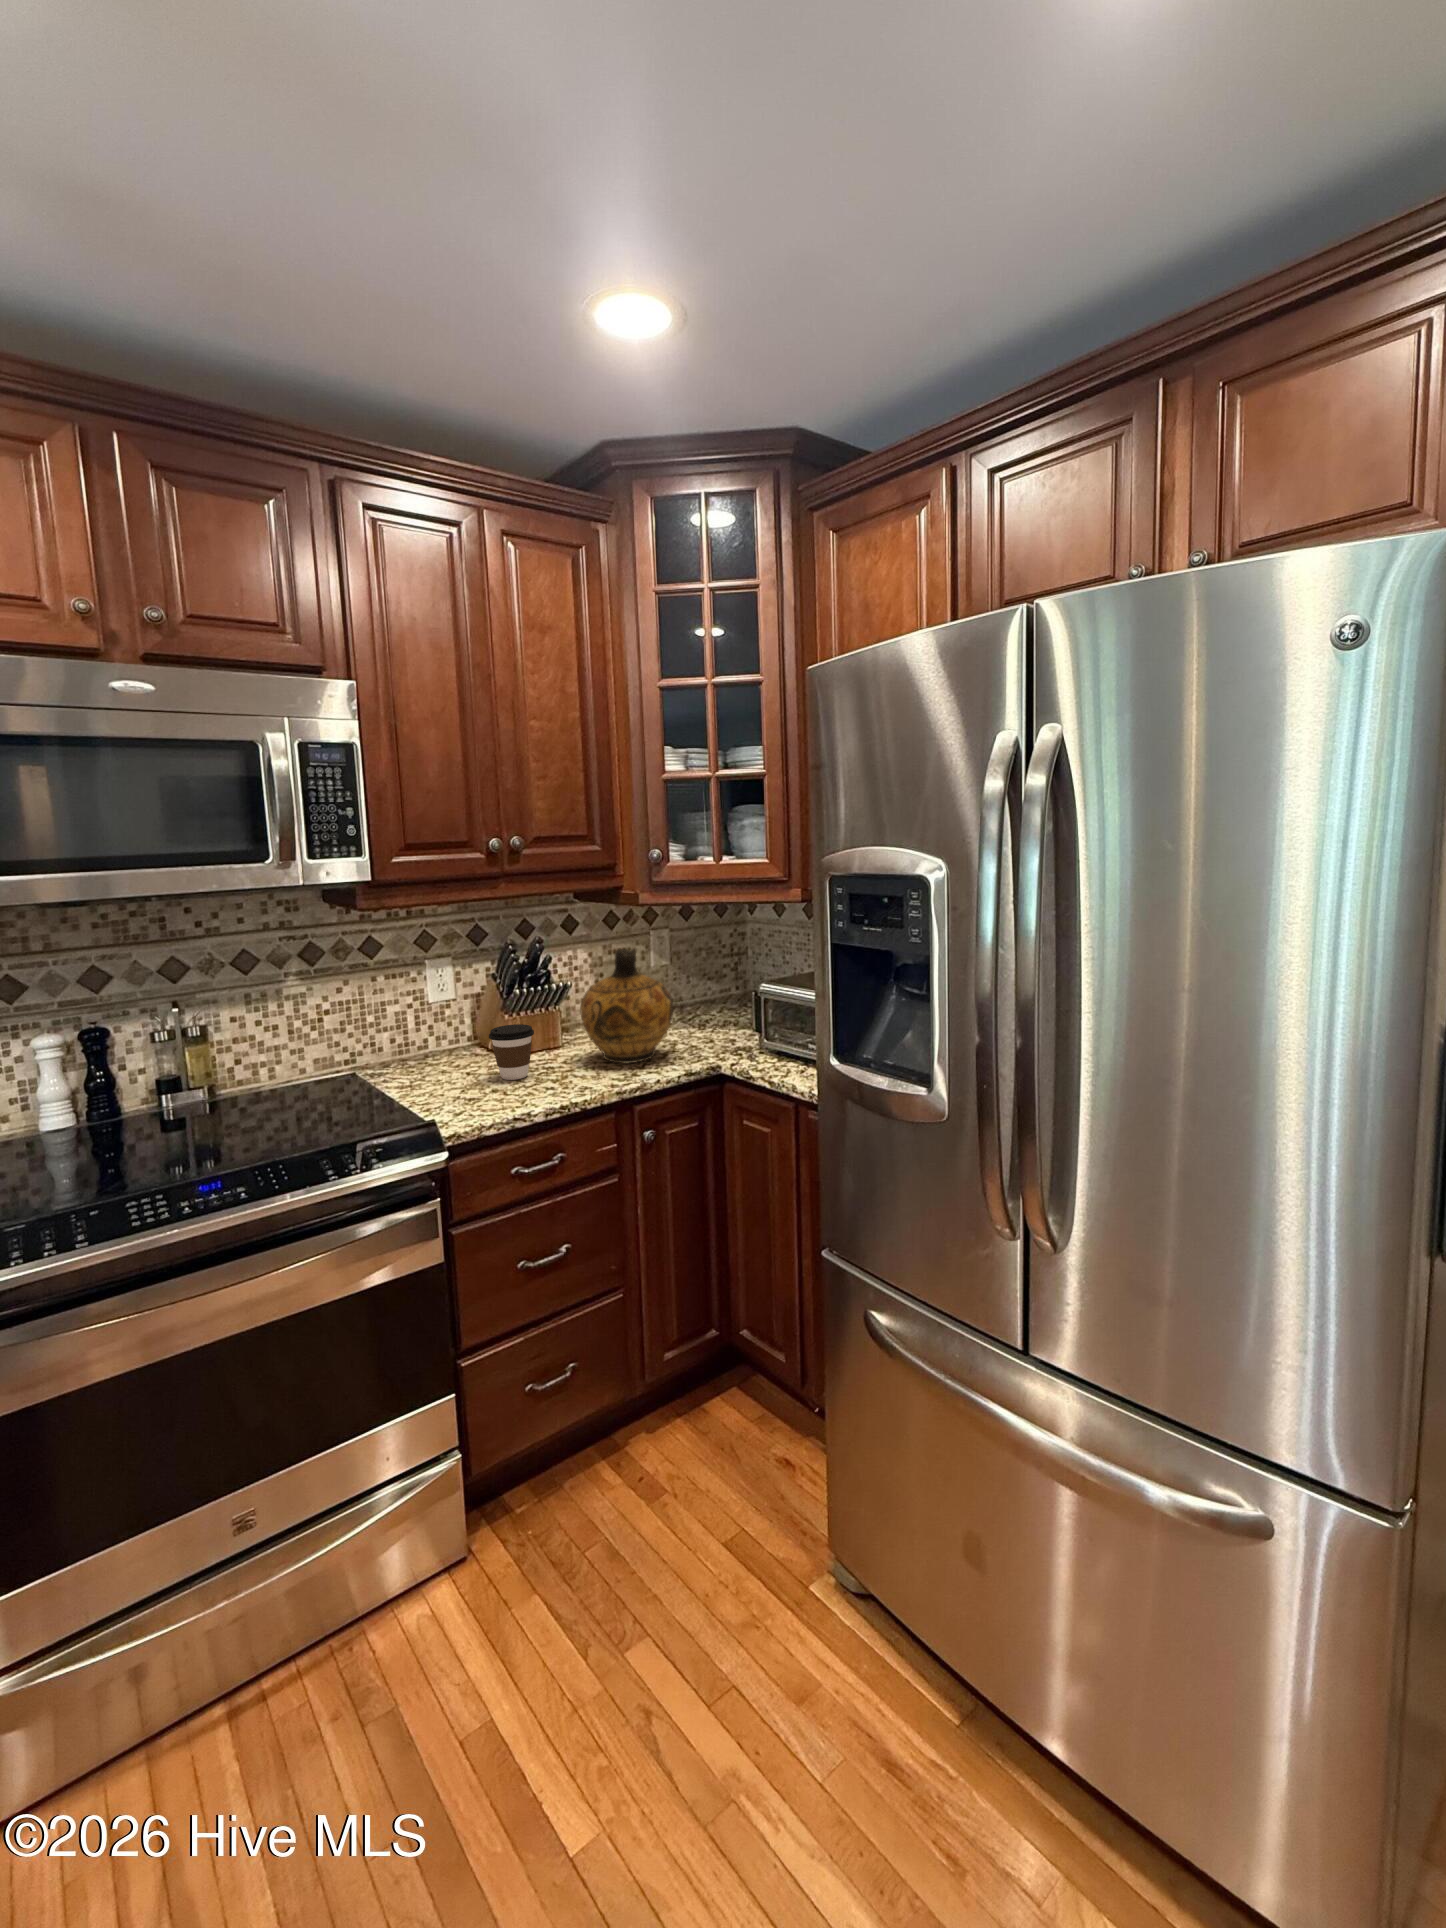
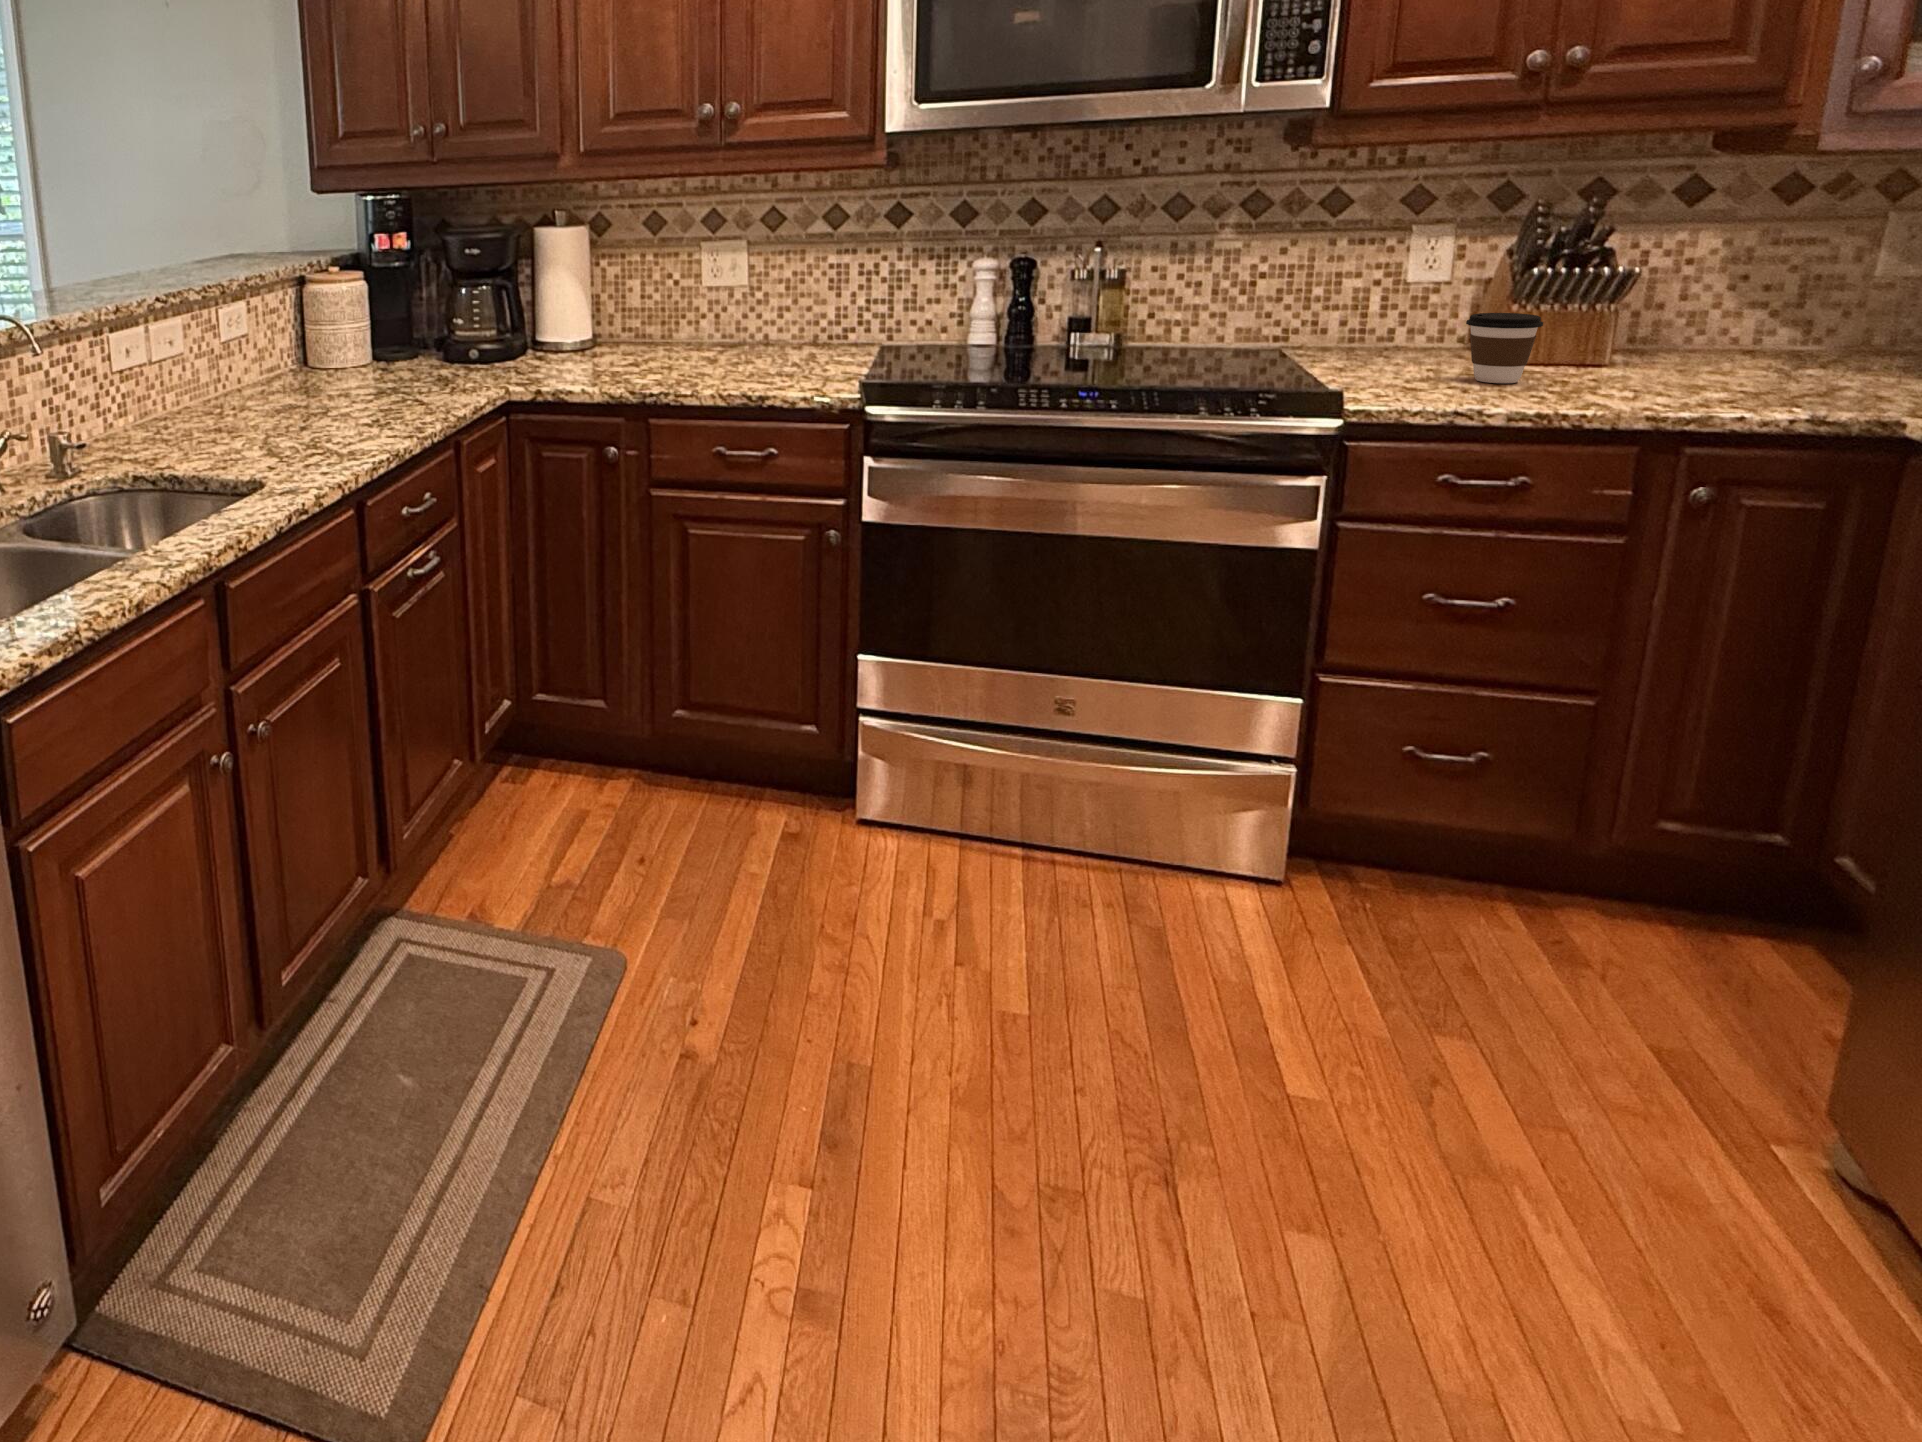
ceramic jug: present [581,948,673,1064] -> none [1641,217,1842,396]

